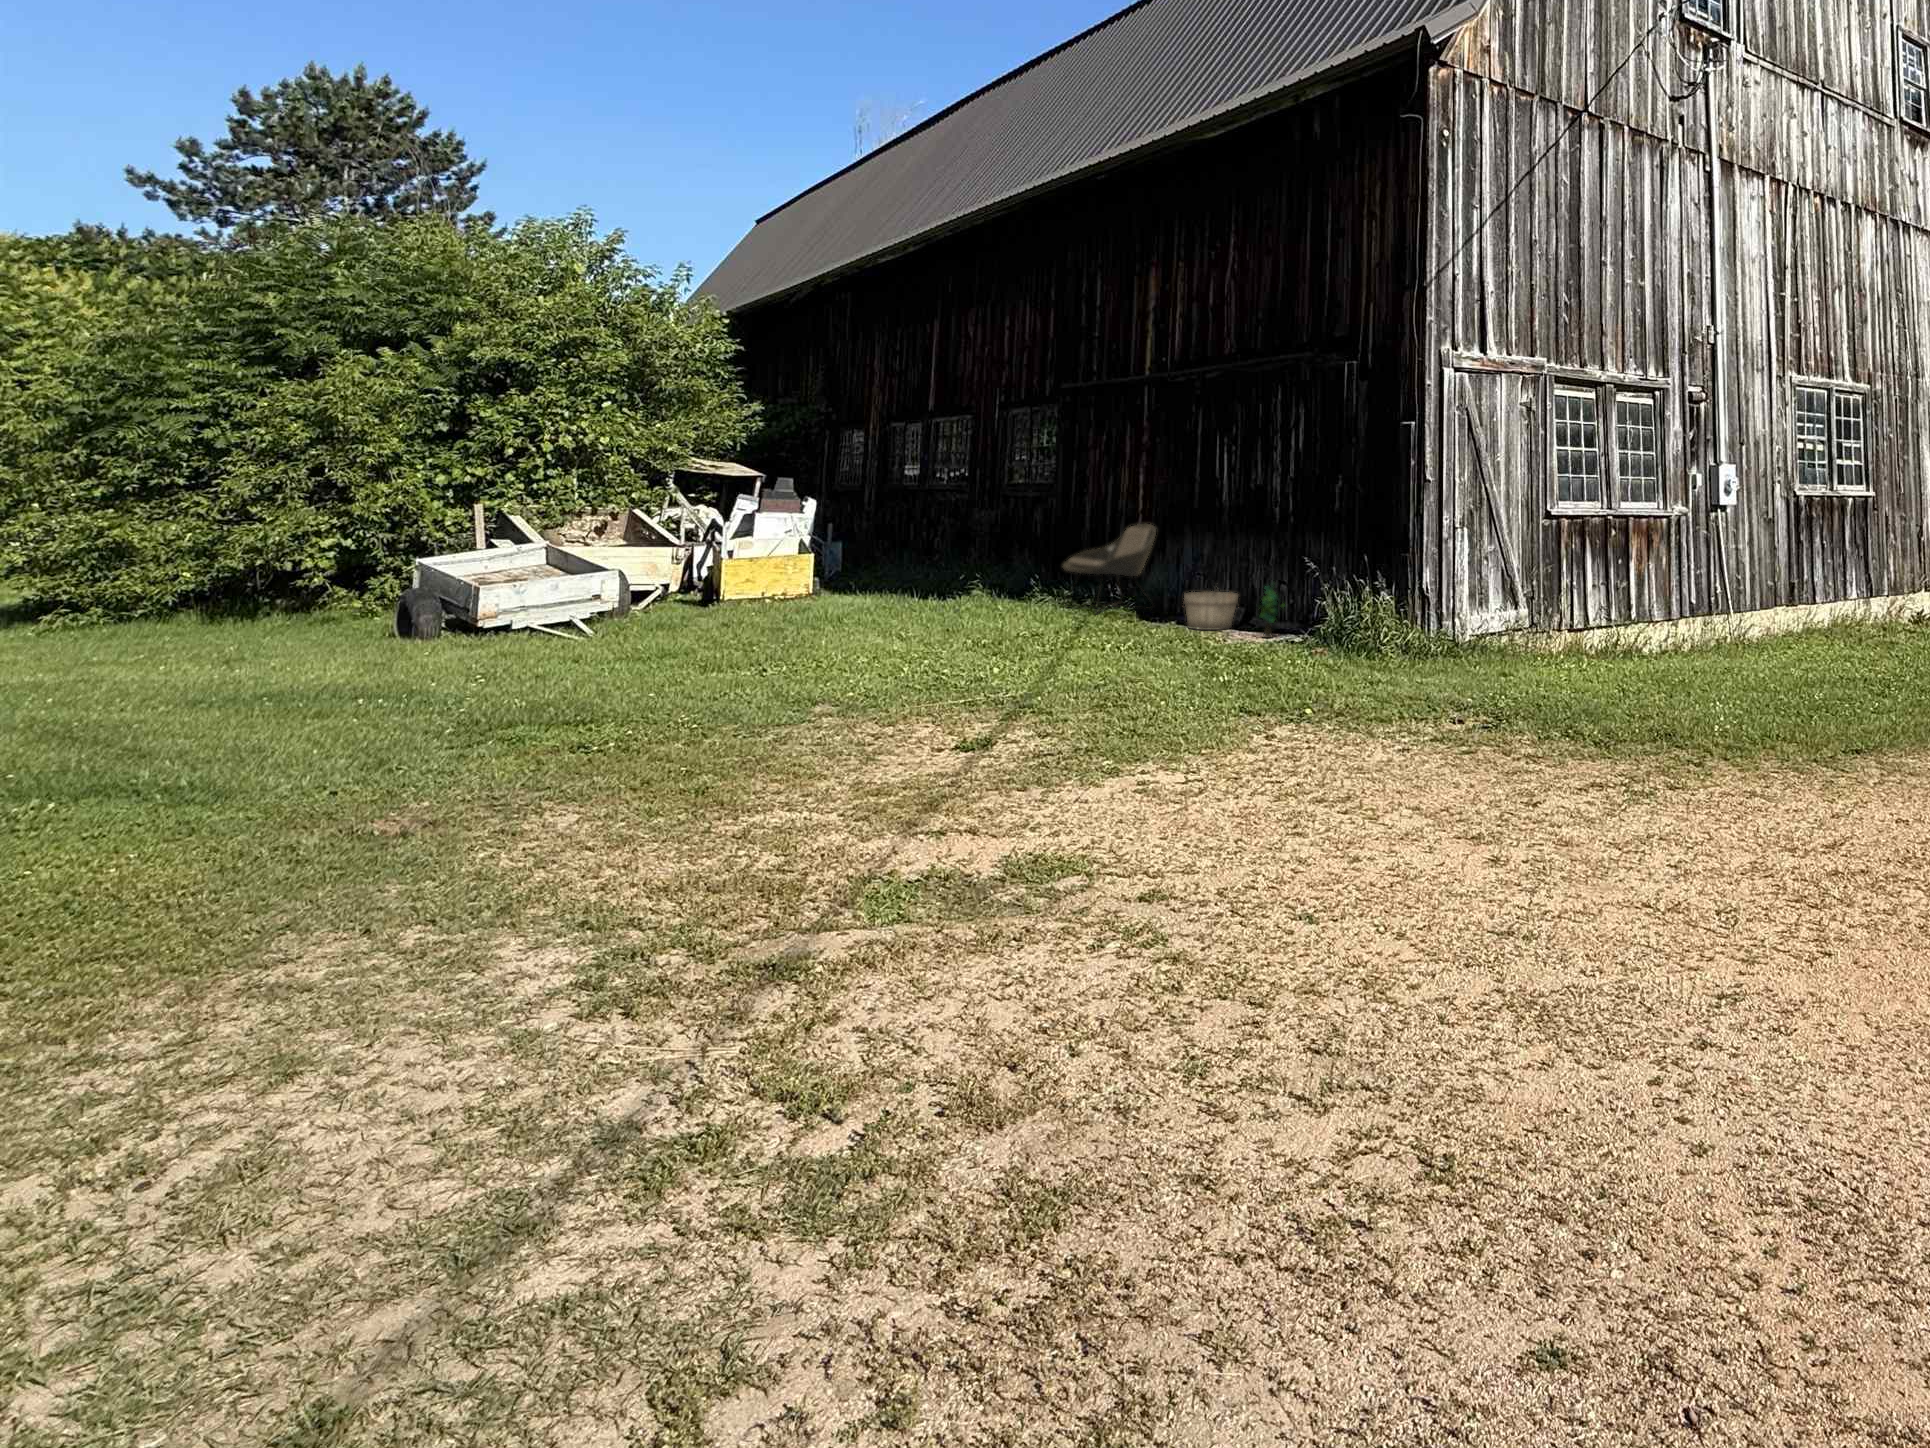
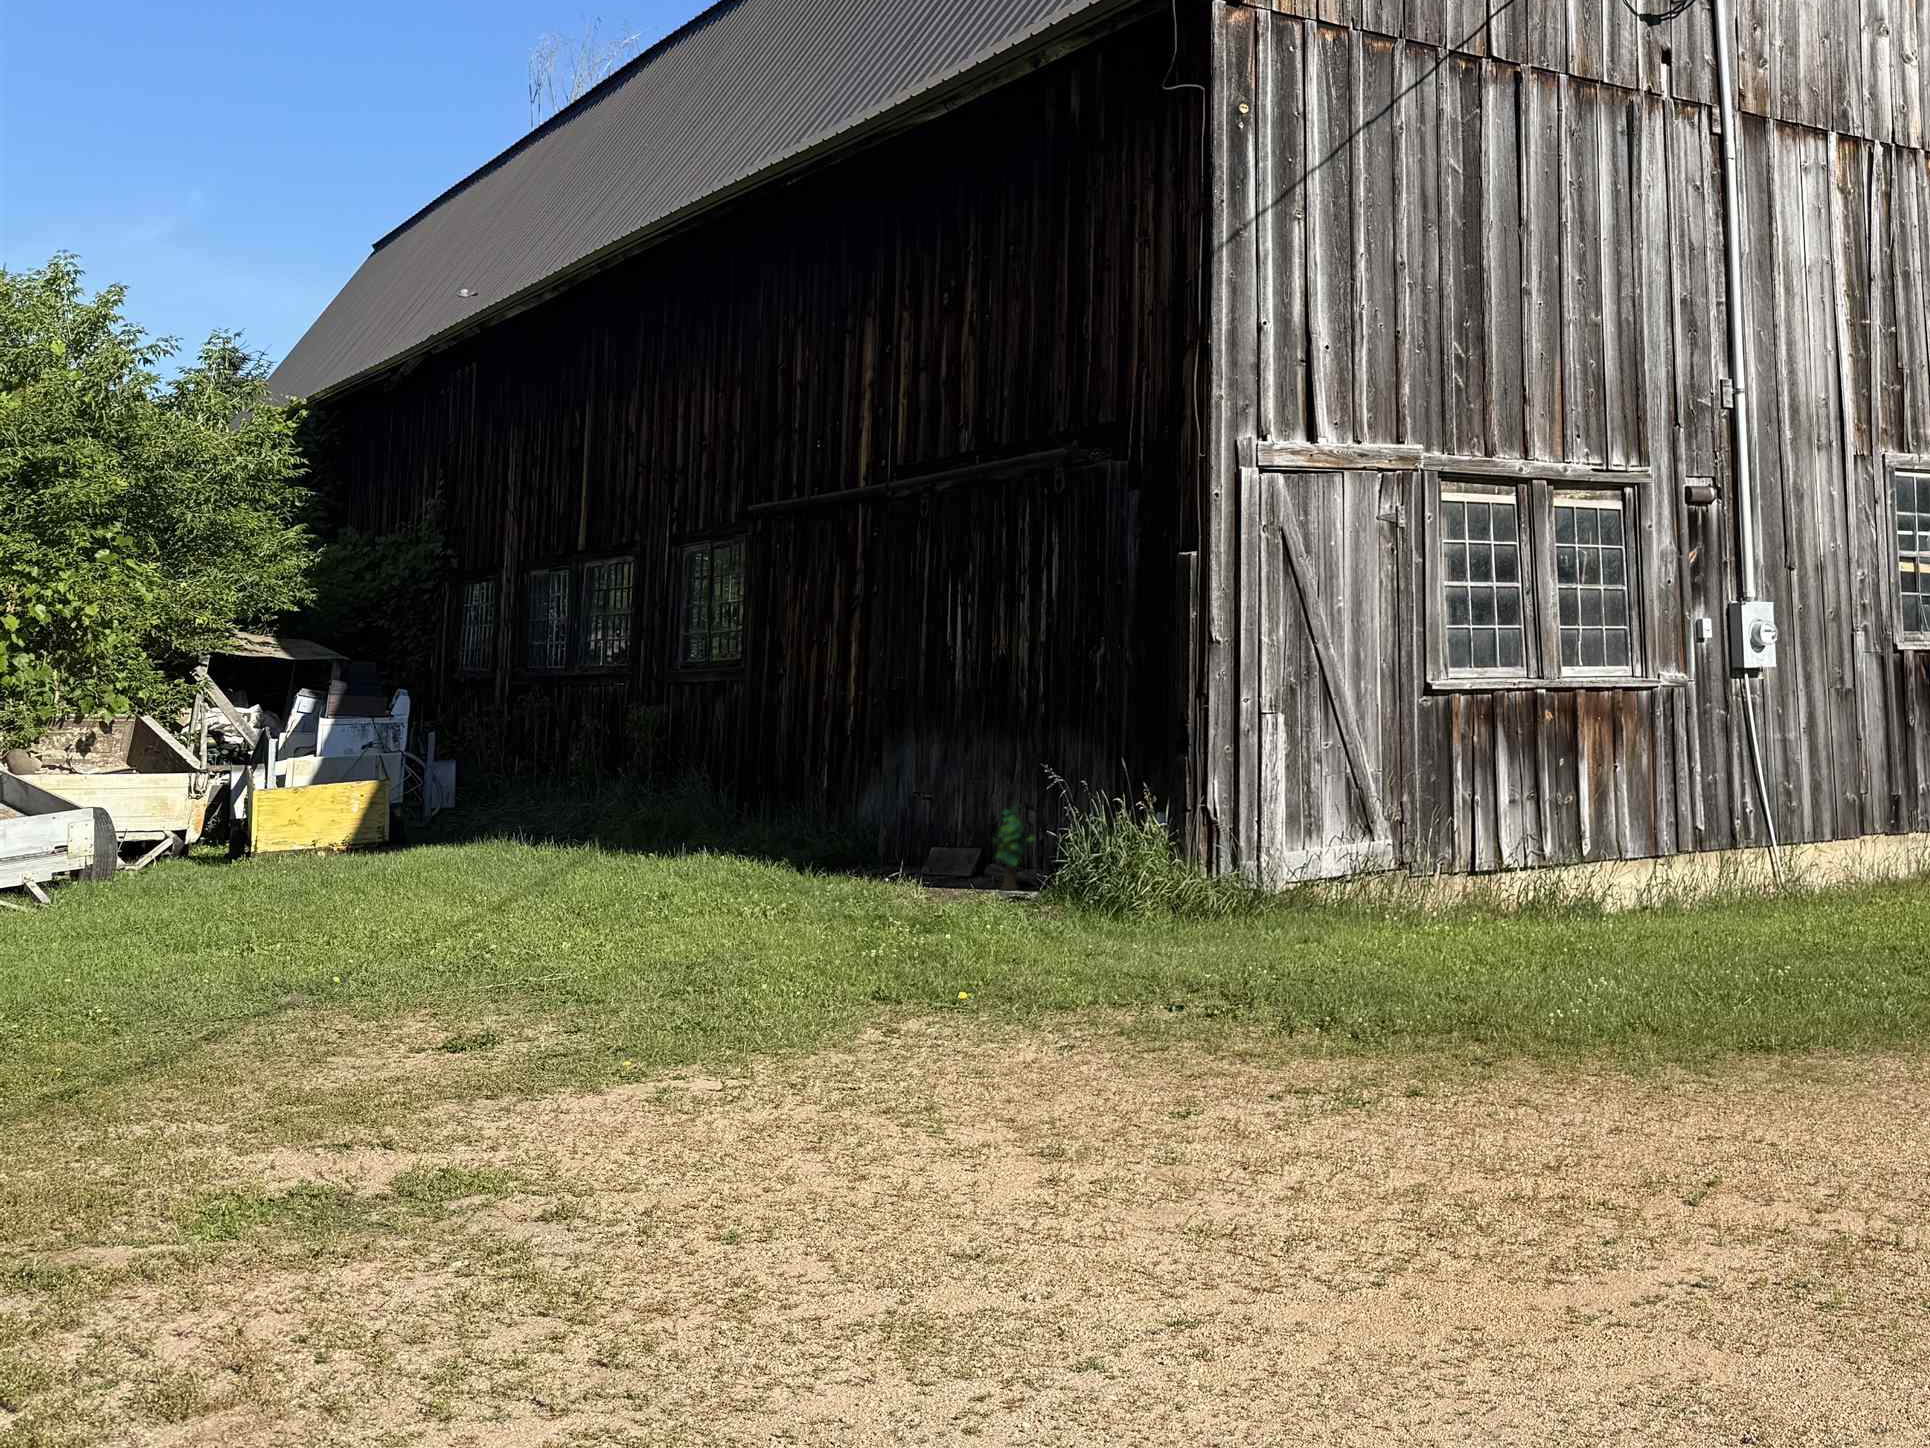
lounge chair: present [1063,524,1156,612] -> none [732,721,871,861]
wooden bucket: present [1184,586,1239,630] -> none [891,806,978,880]

